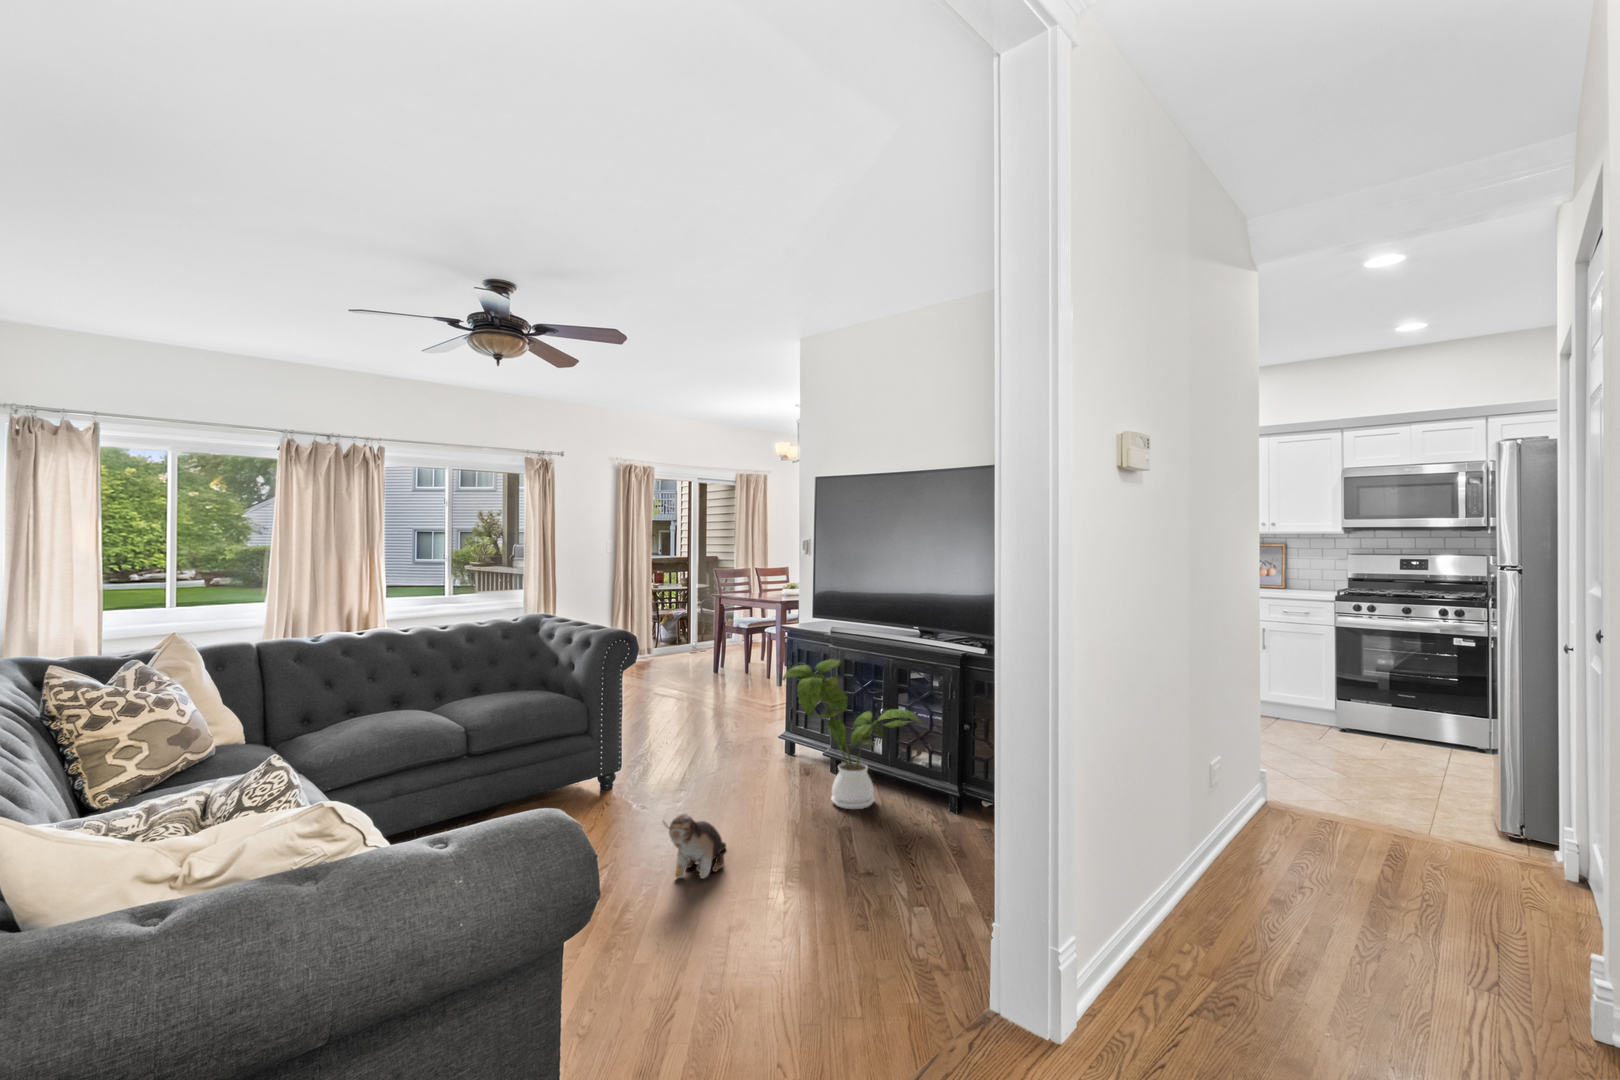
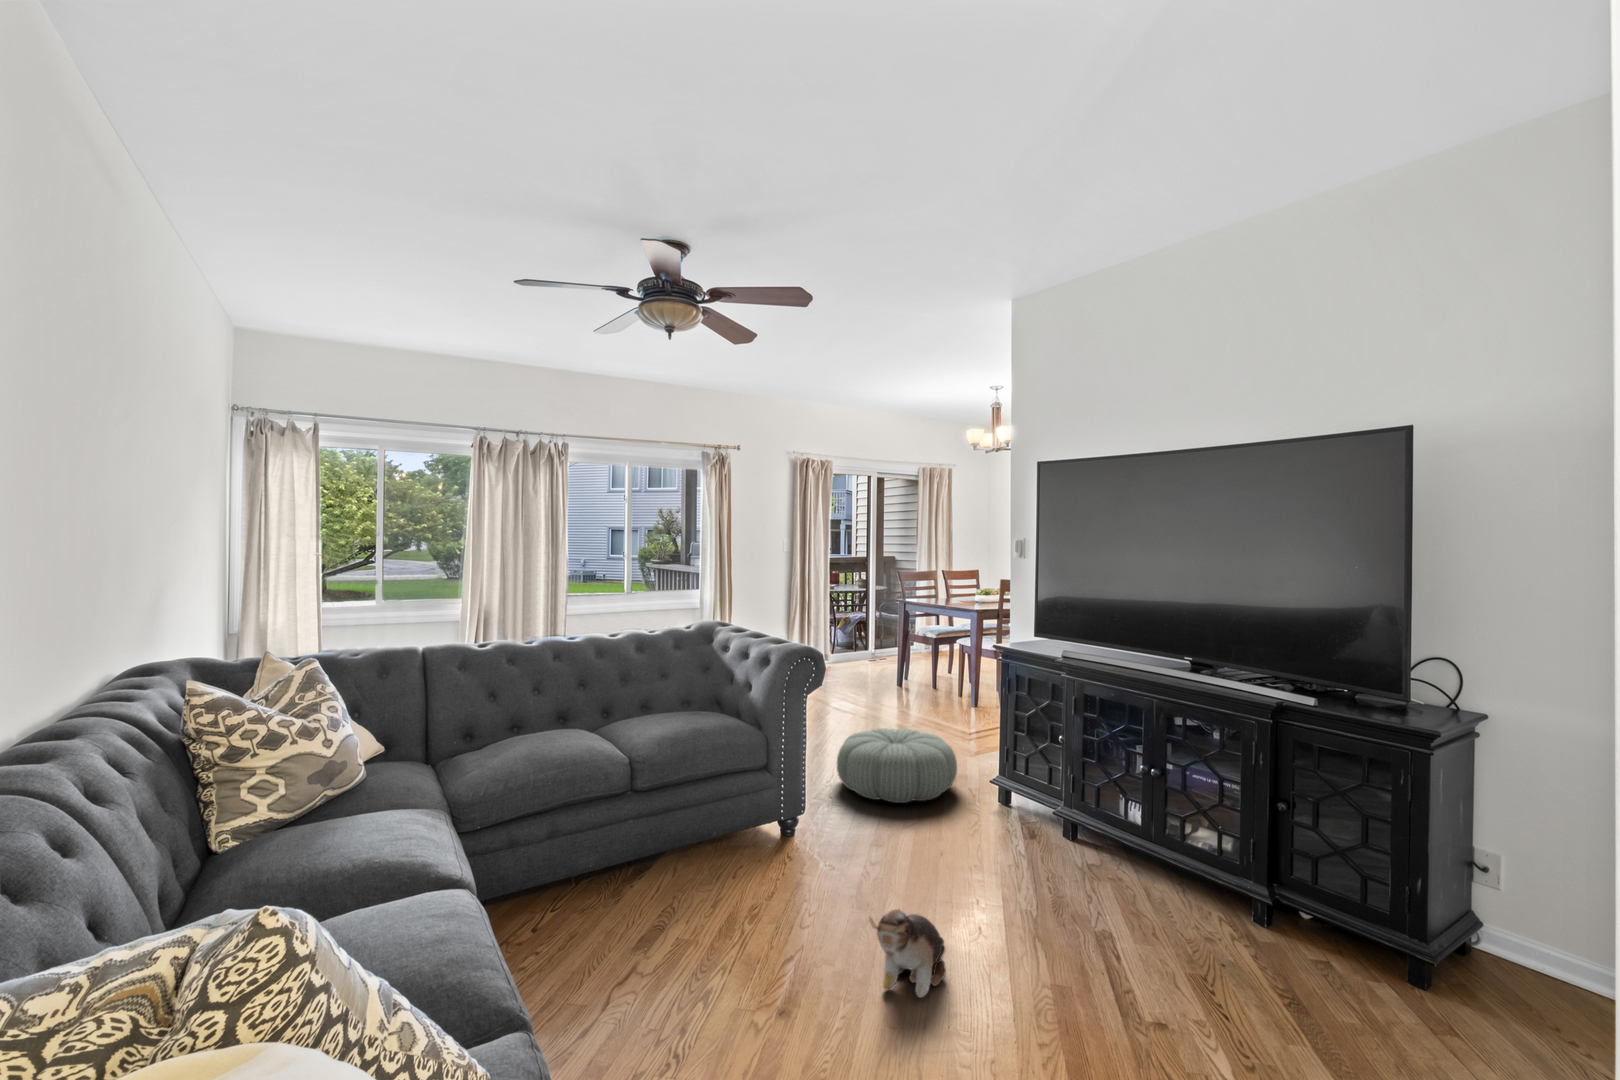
house plant: present [783,659,922,809] -> none [1009,700,1210,897]
pouf: none [650,702,754,761] -> present [837,728,957,803]

